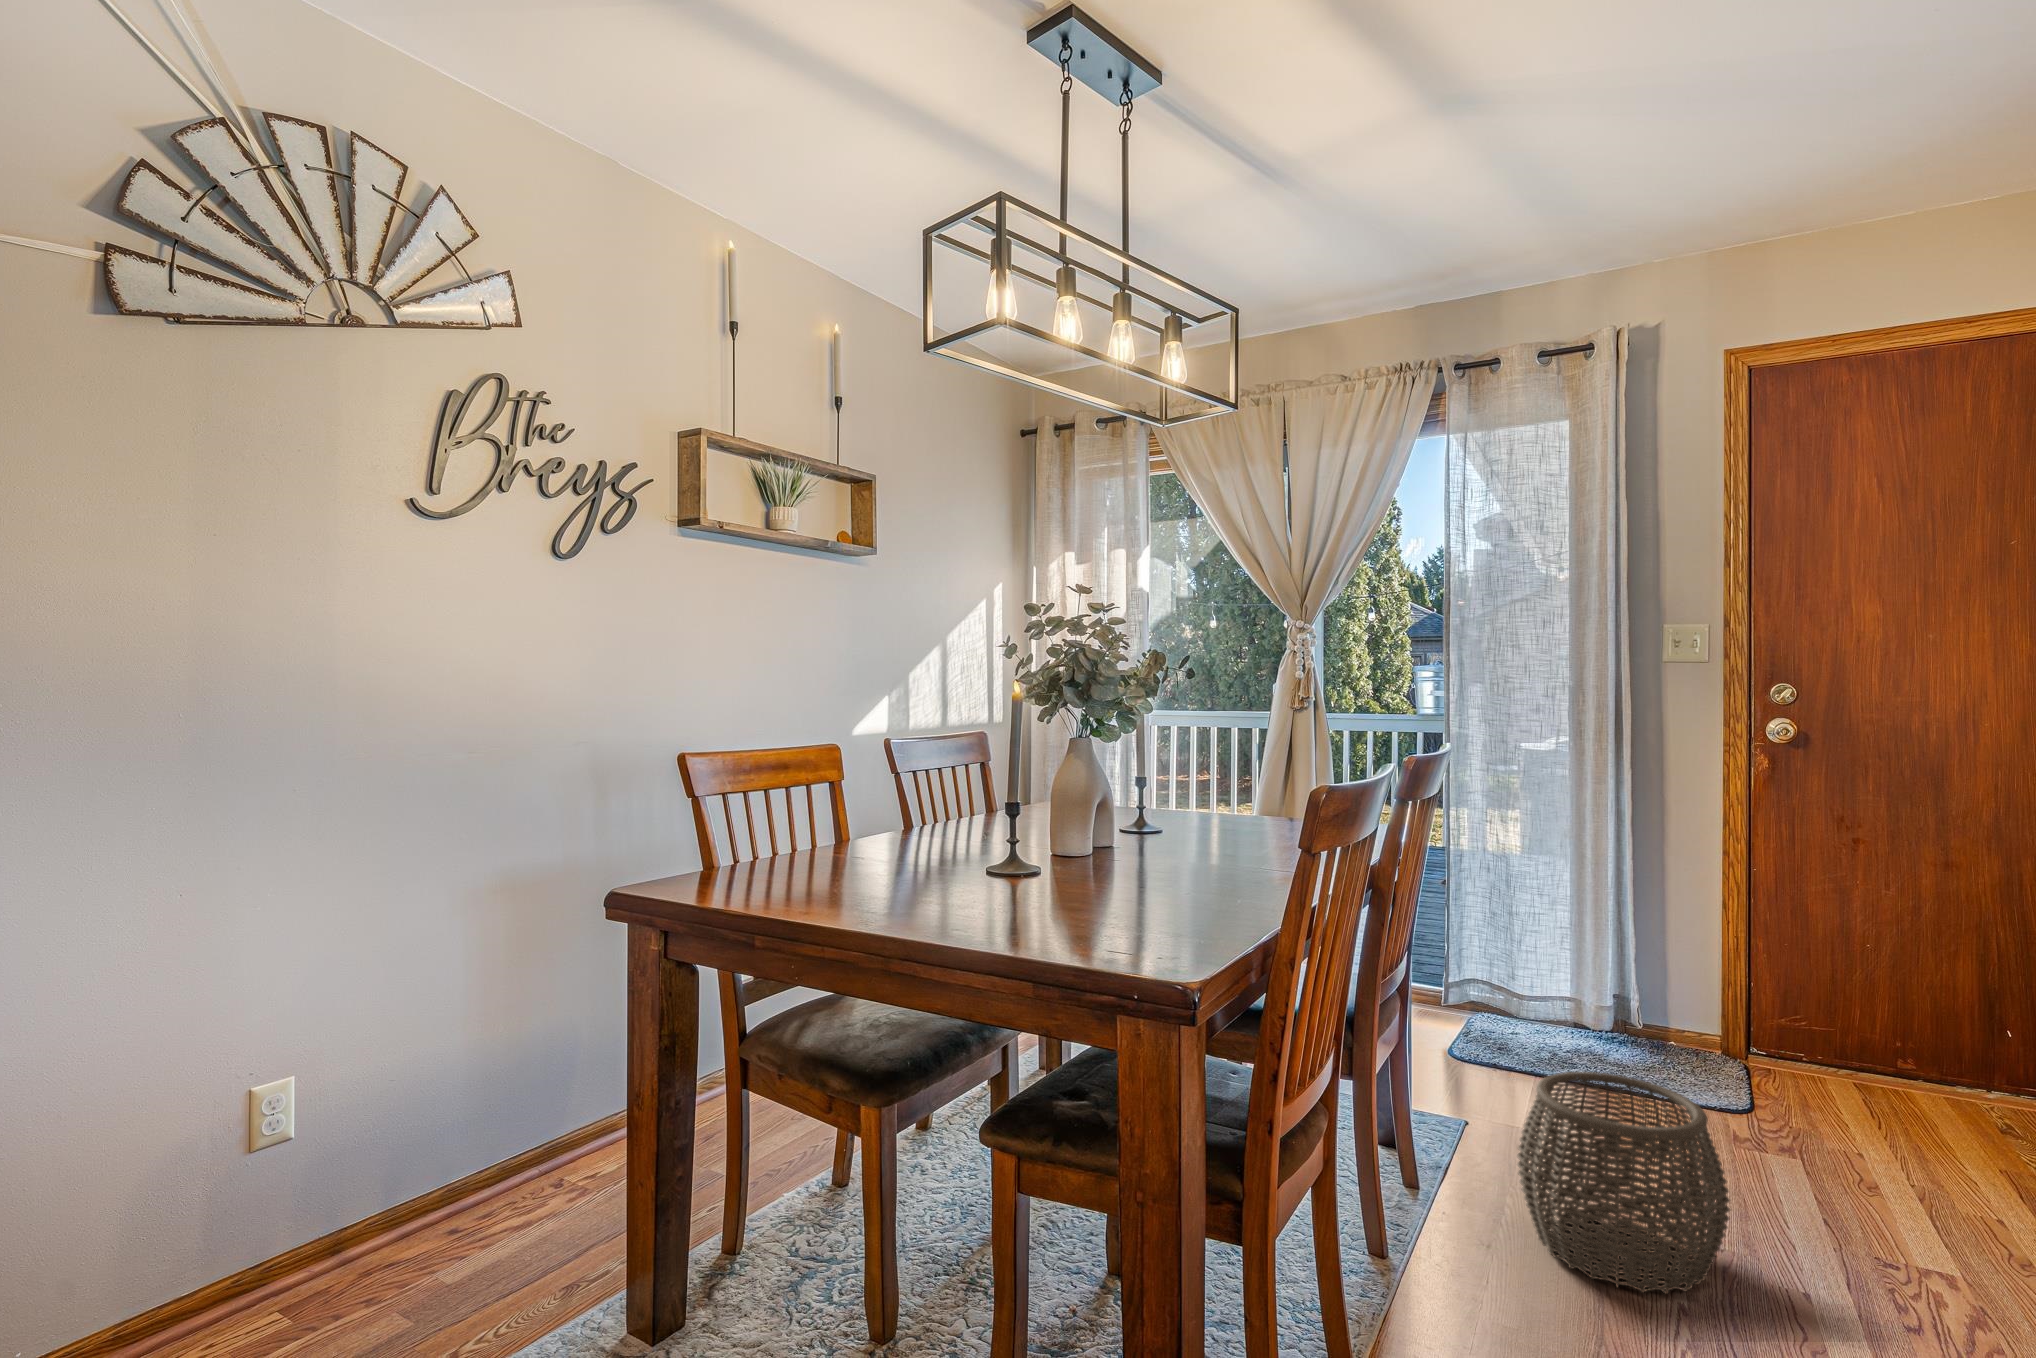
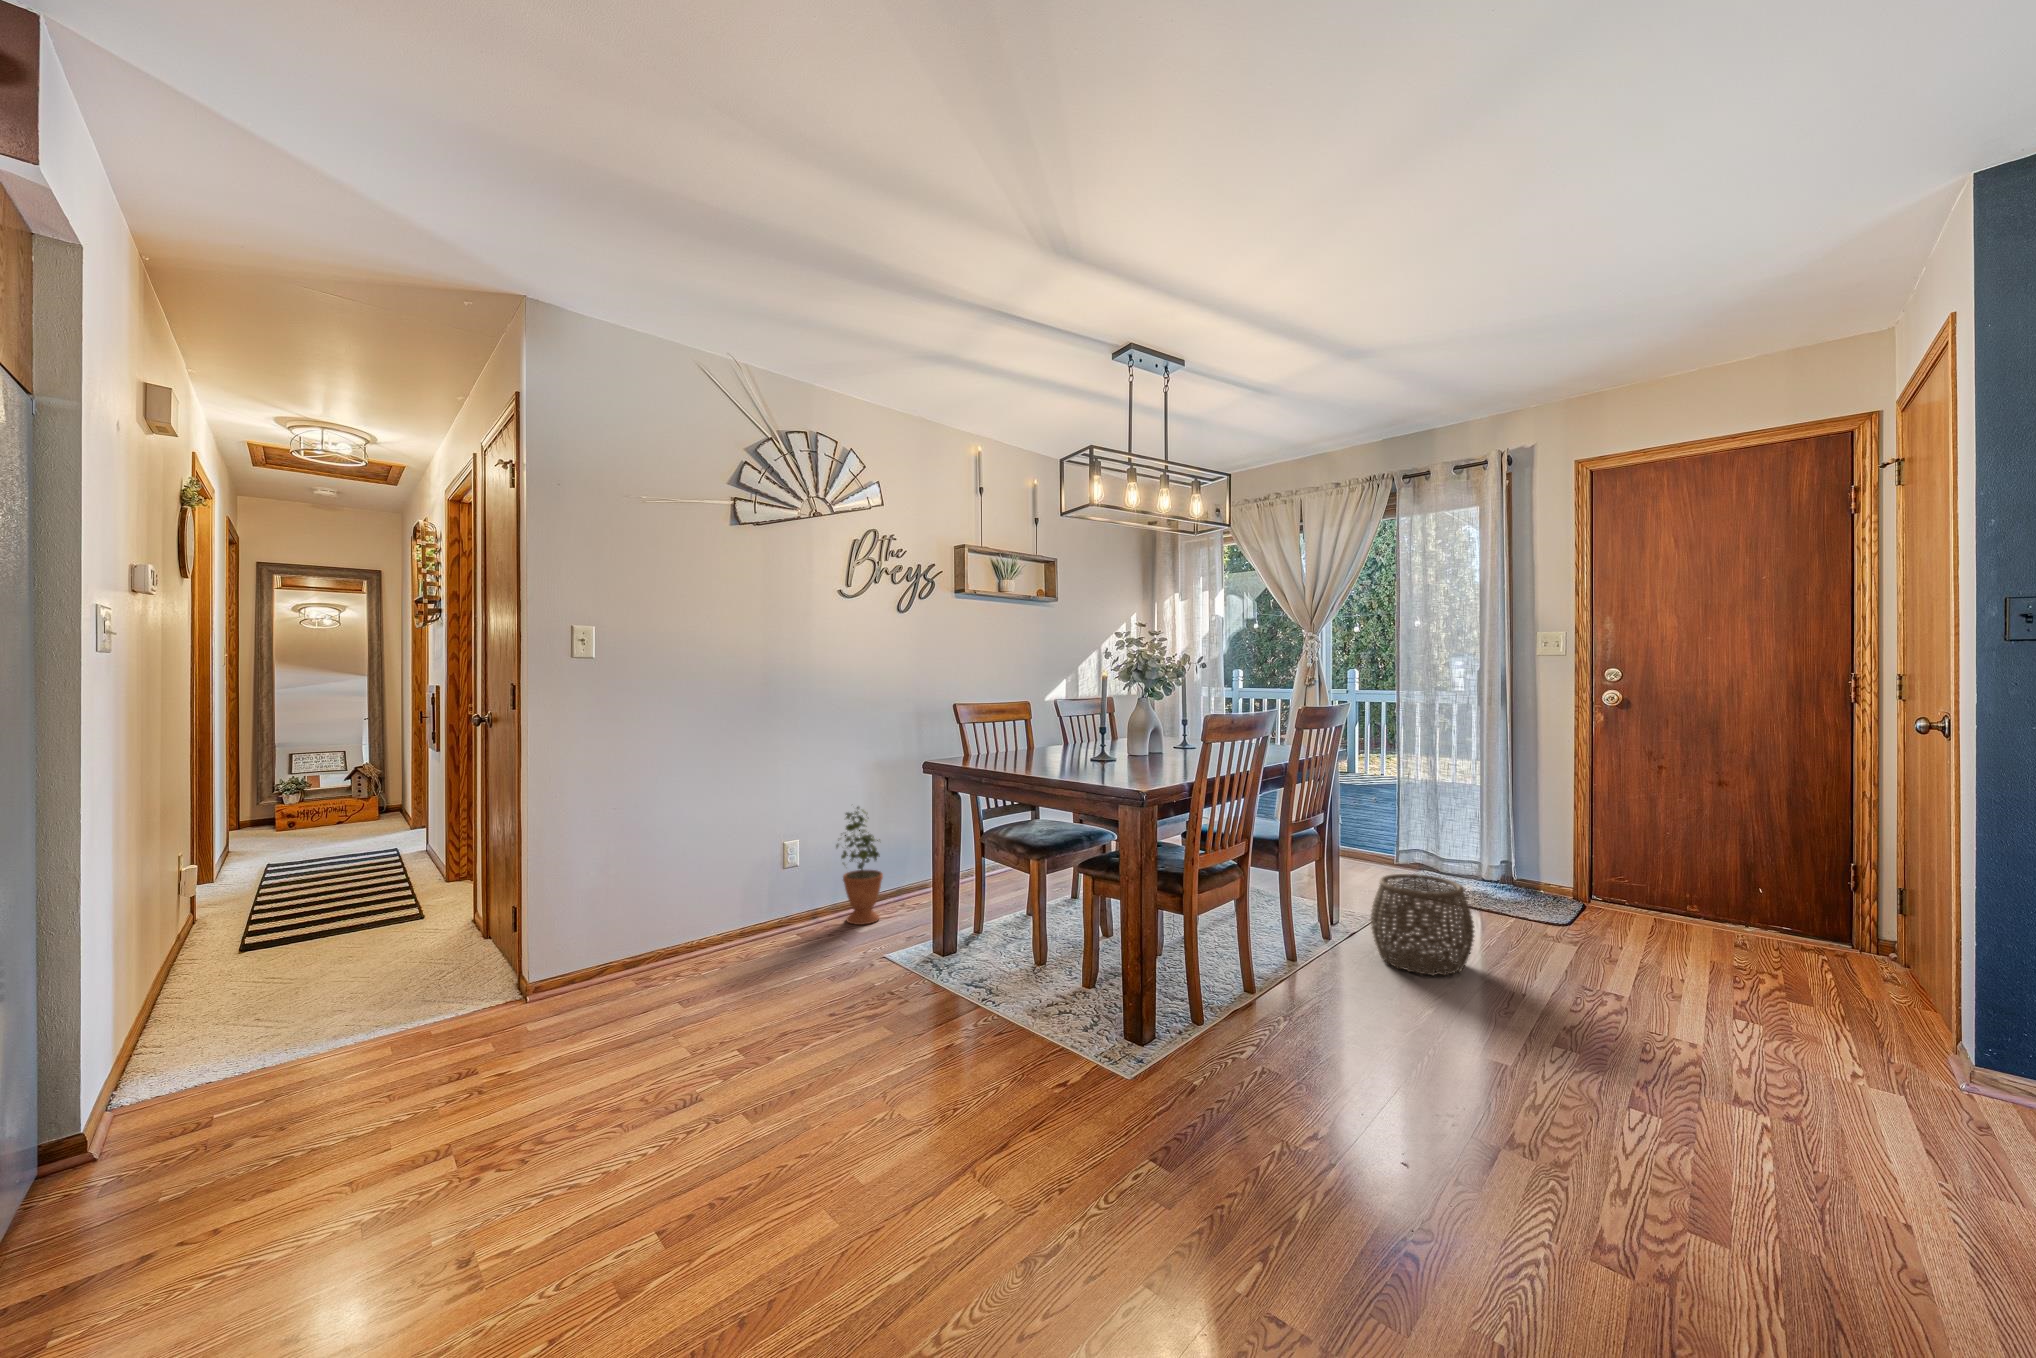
potted plant: none [388,977,508,1259] -> present [836,807,883,925]

